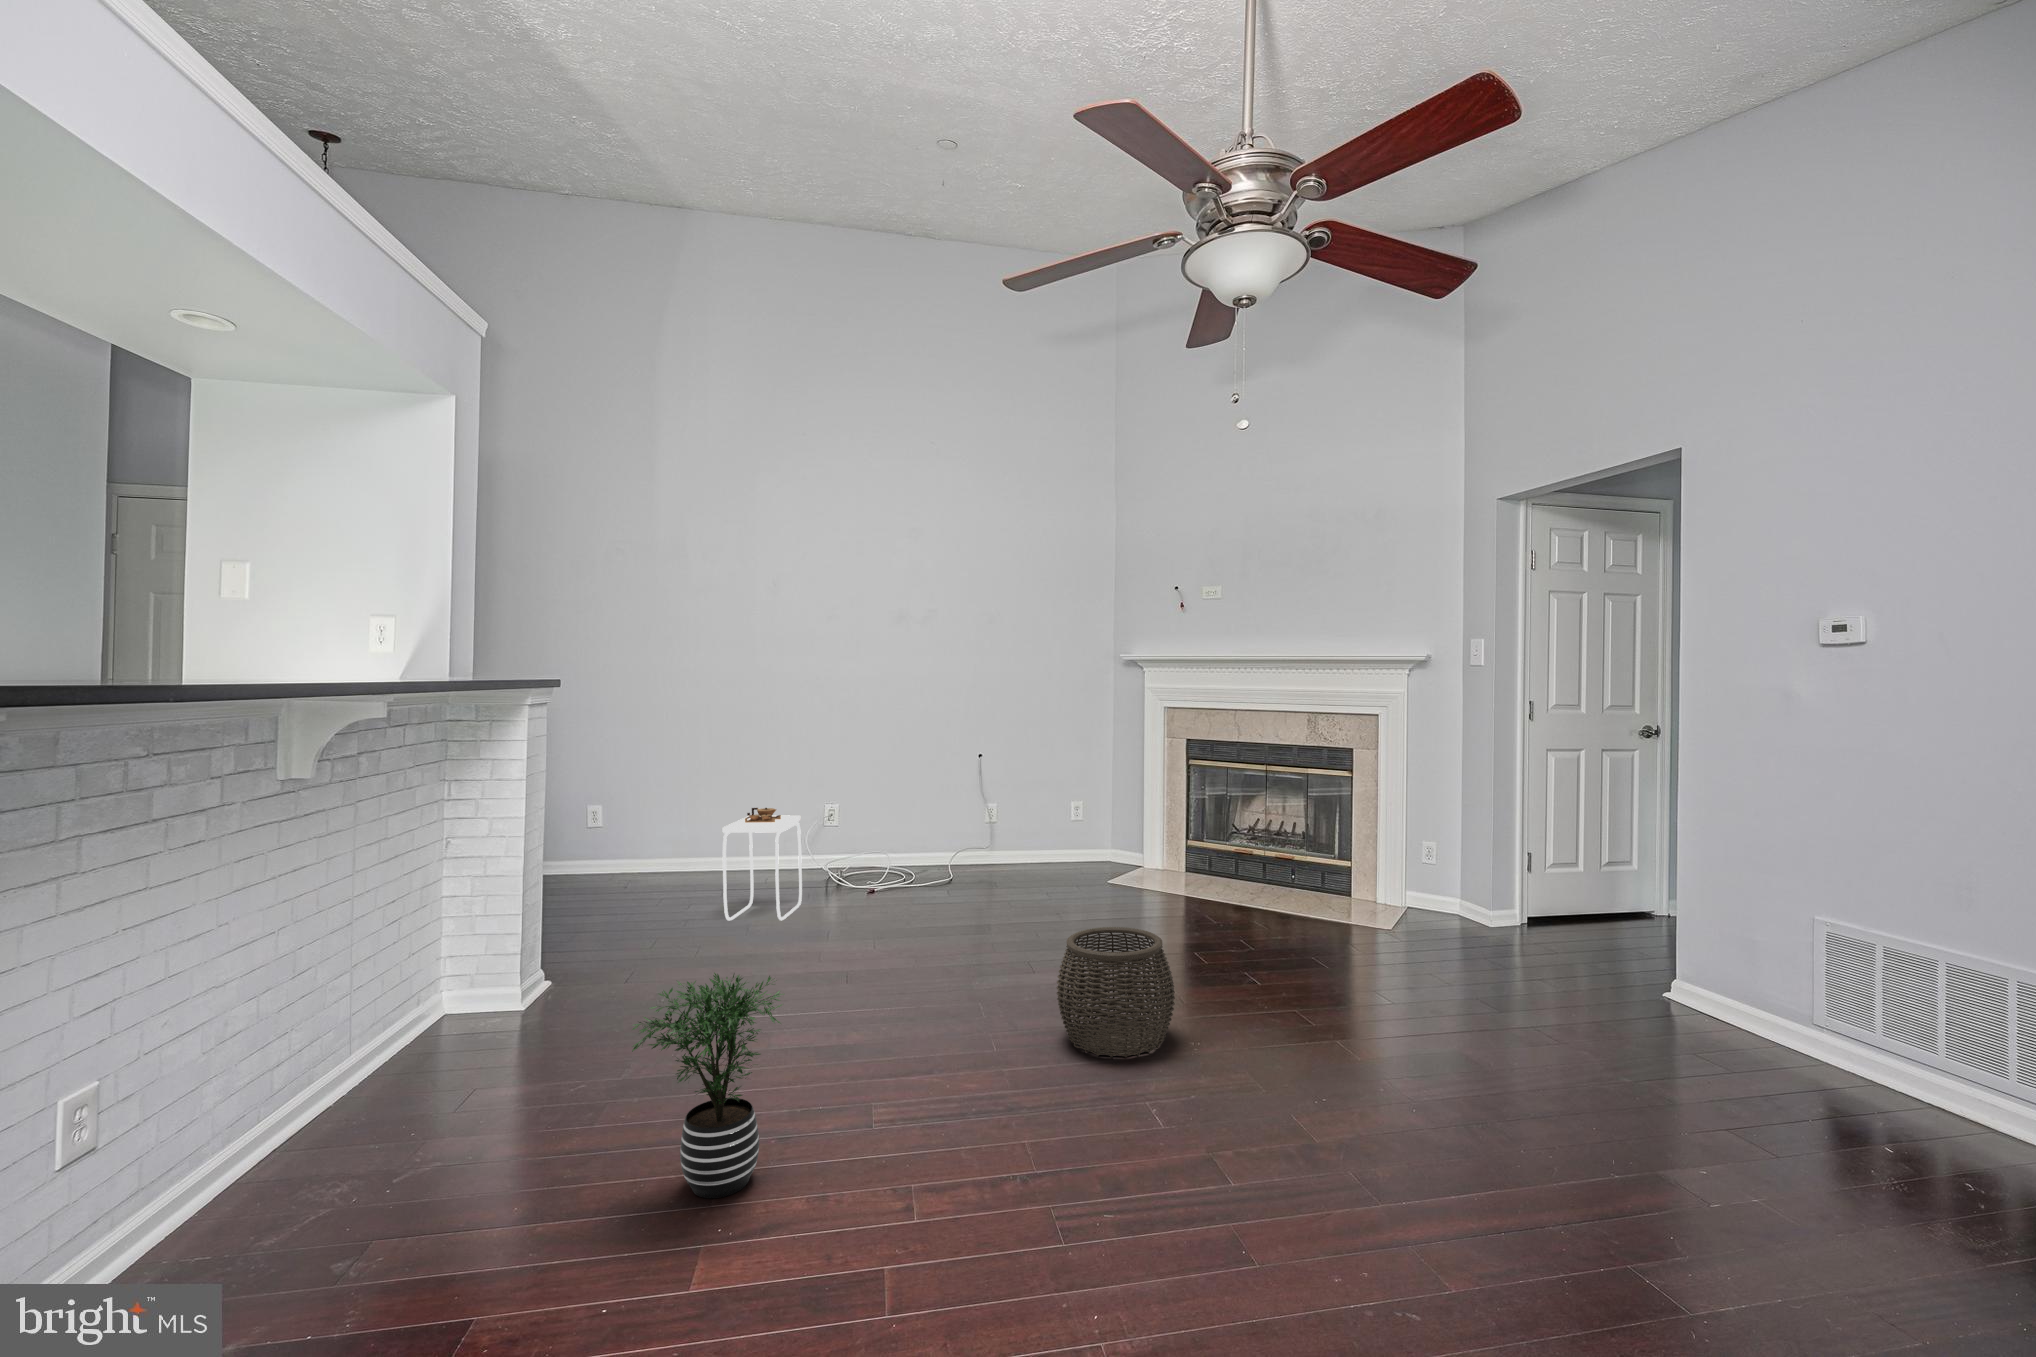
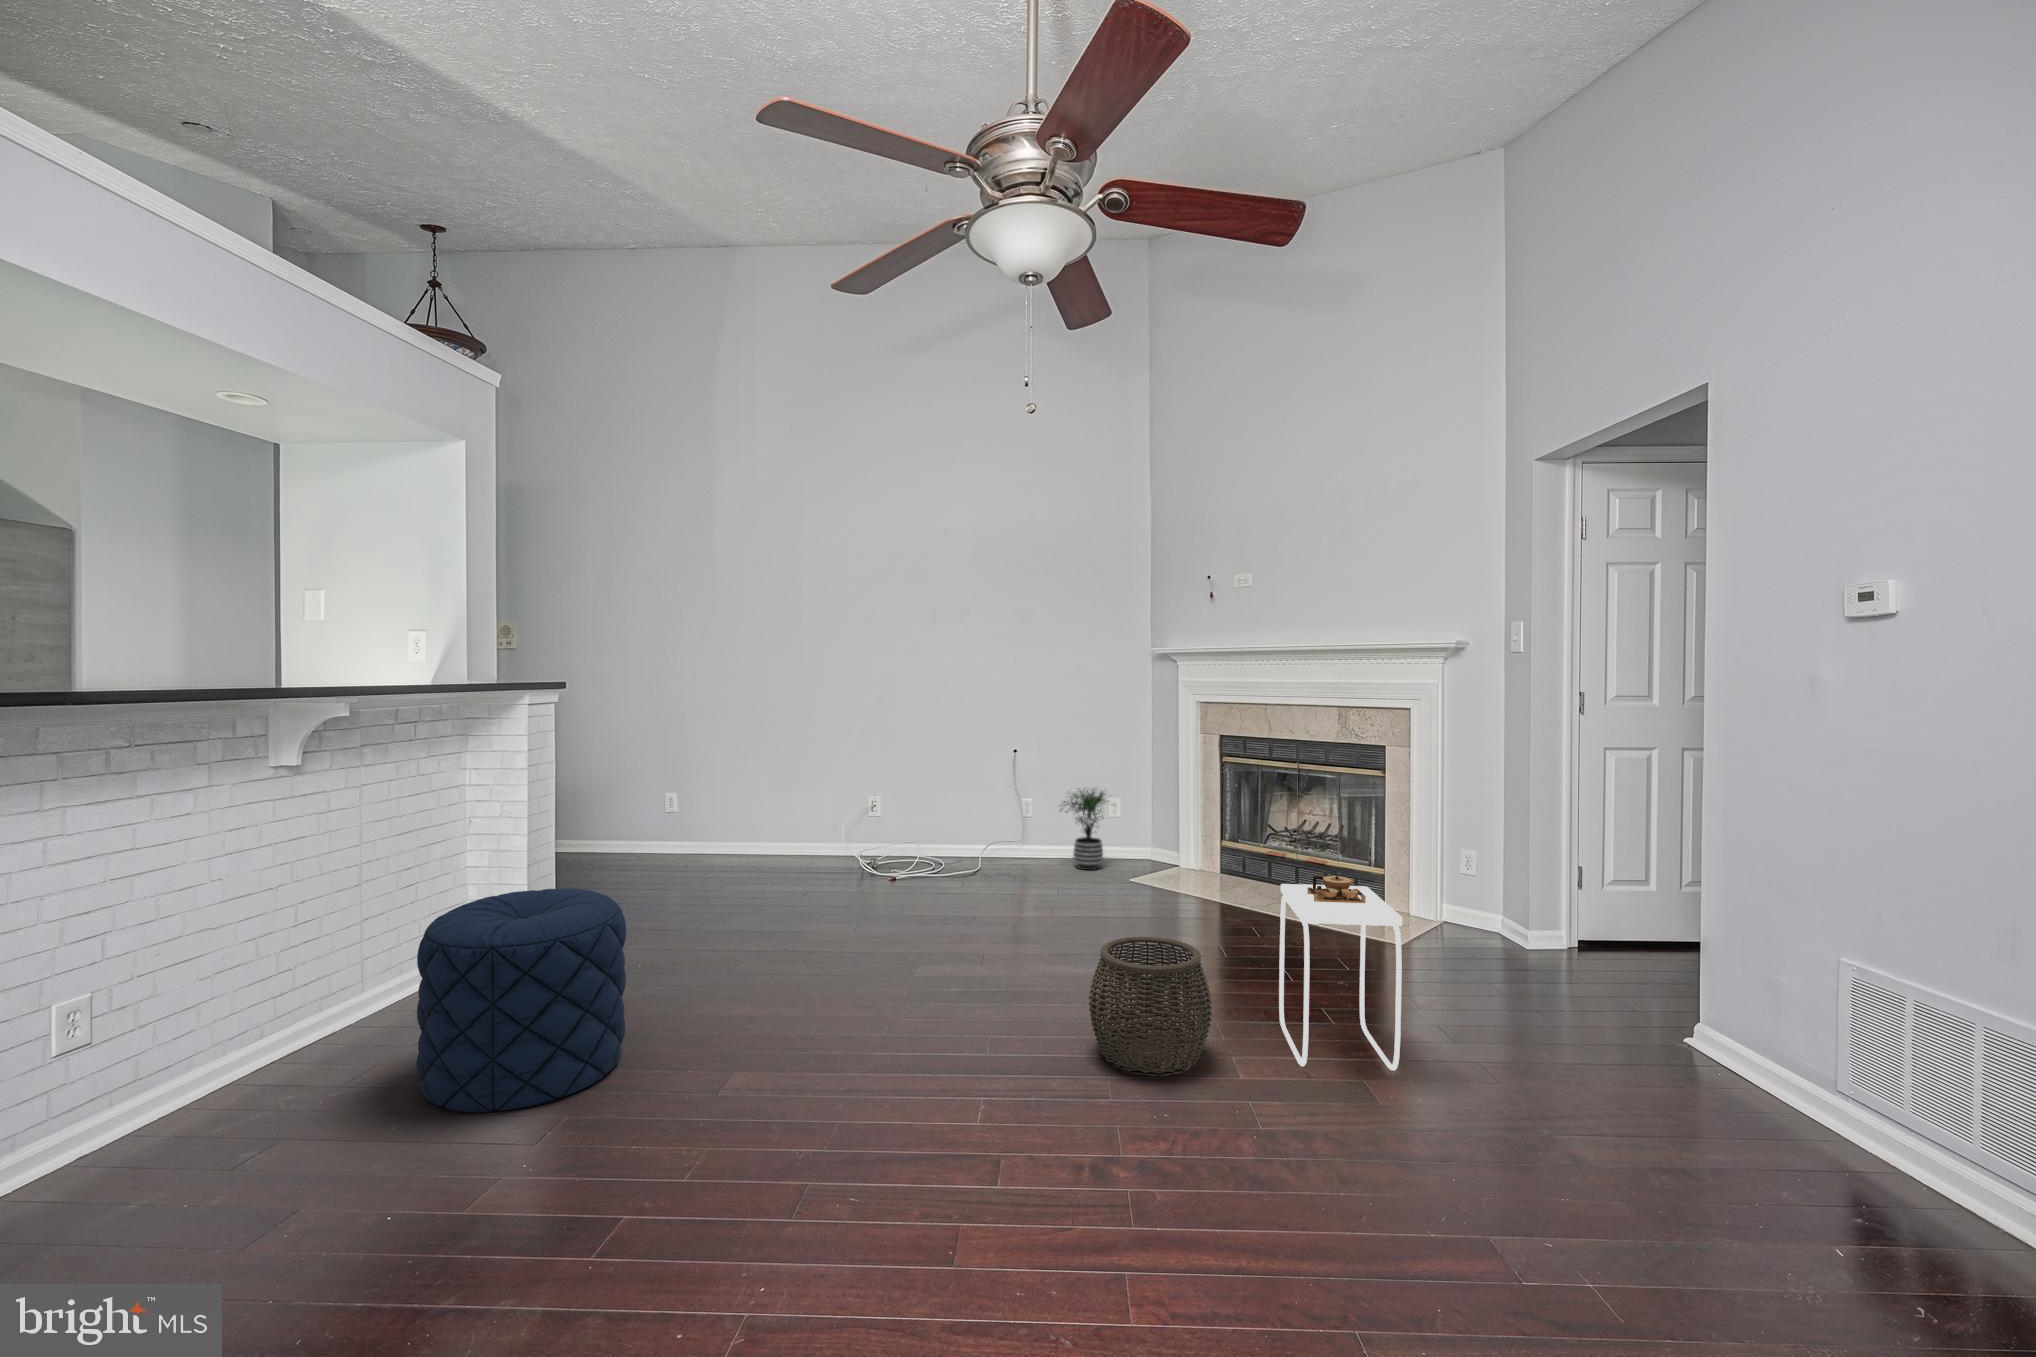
side table: present [722,808,802,921] -> present [1279,876,1402,1071]
pouf: none [399,901,605,1119] -> present [417,889,626,1112]
potted plant: present [632,973,782,1198] -> present [1061,788,1109,870]

